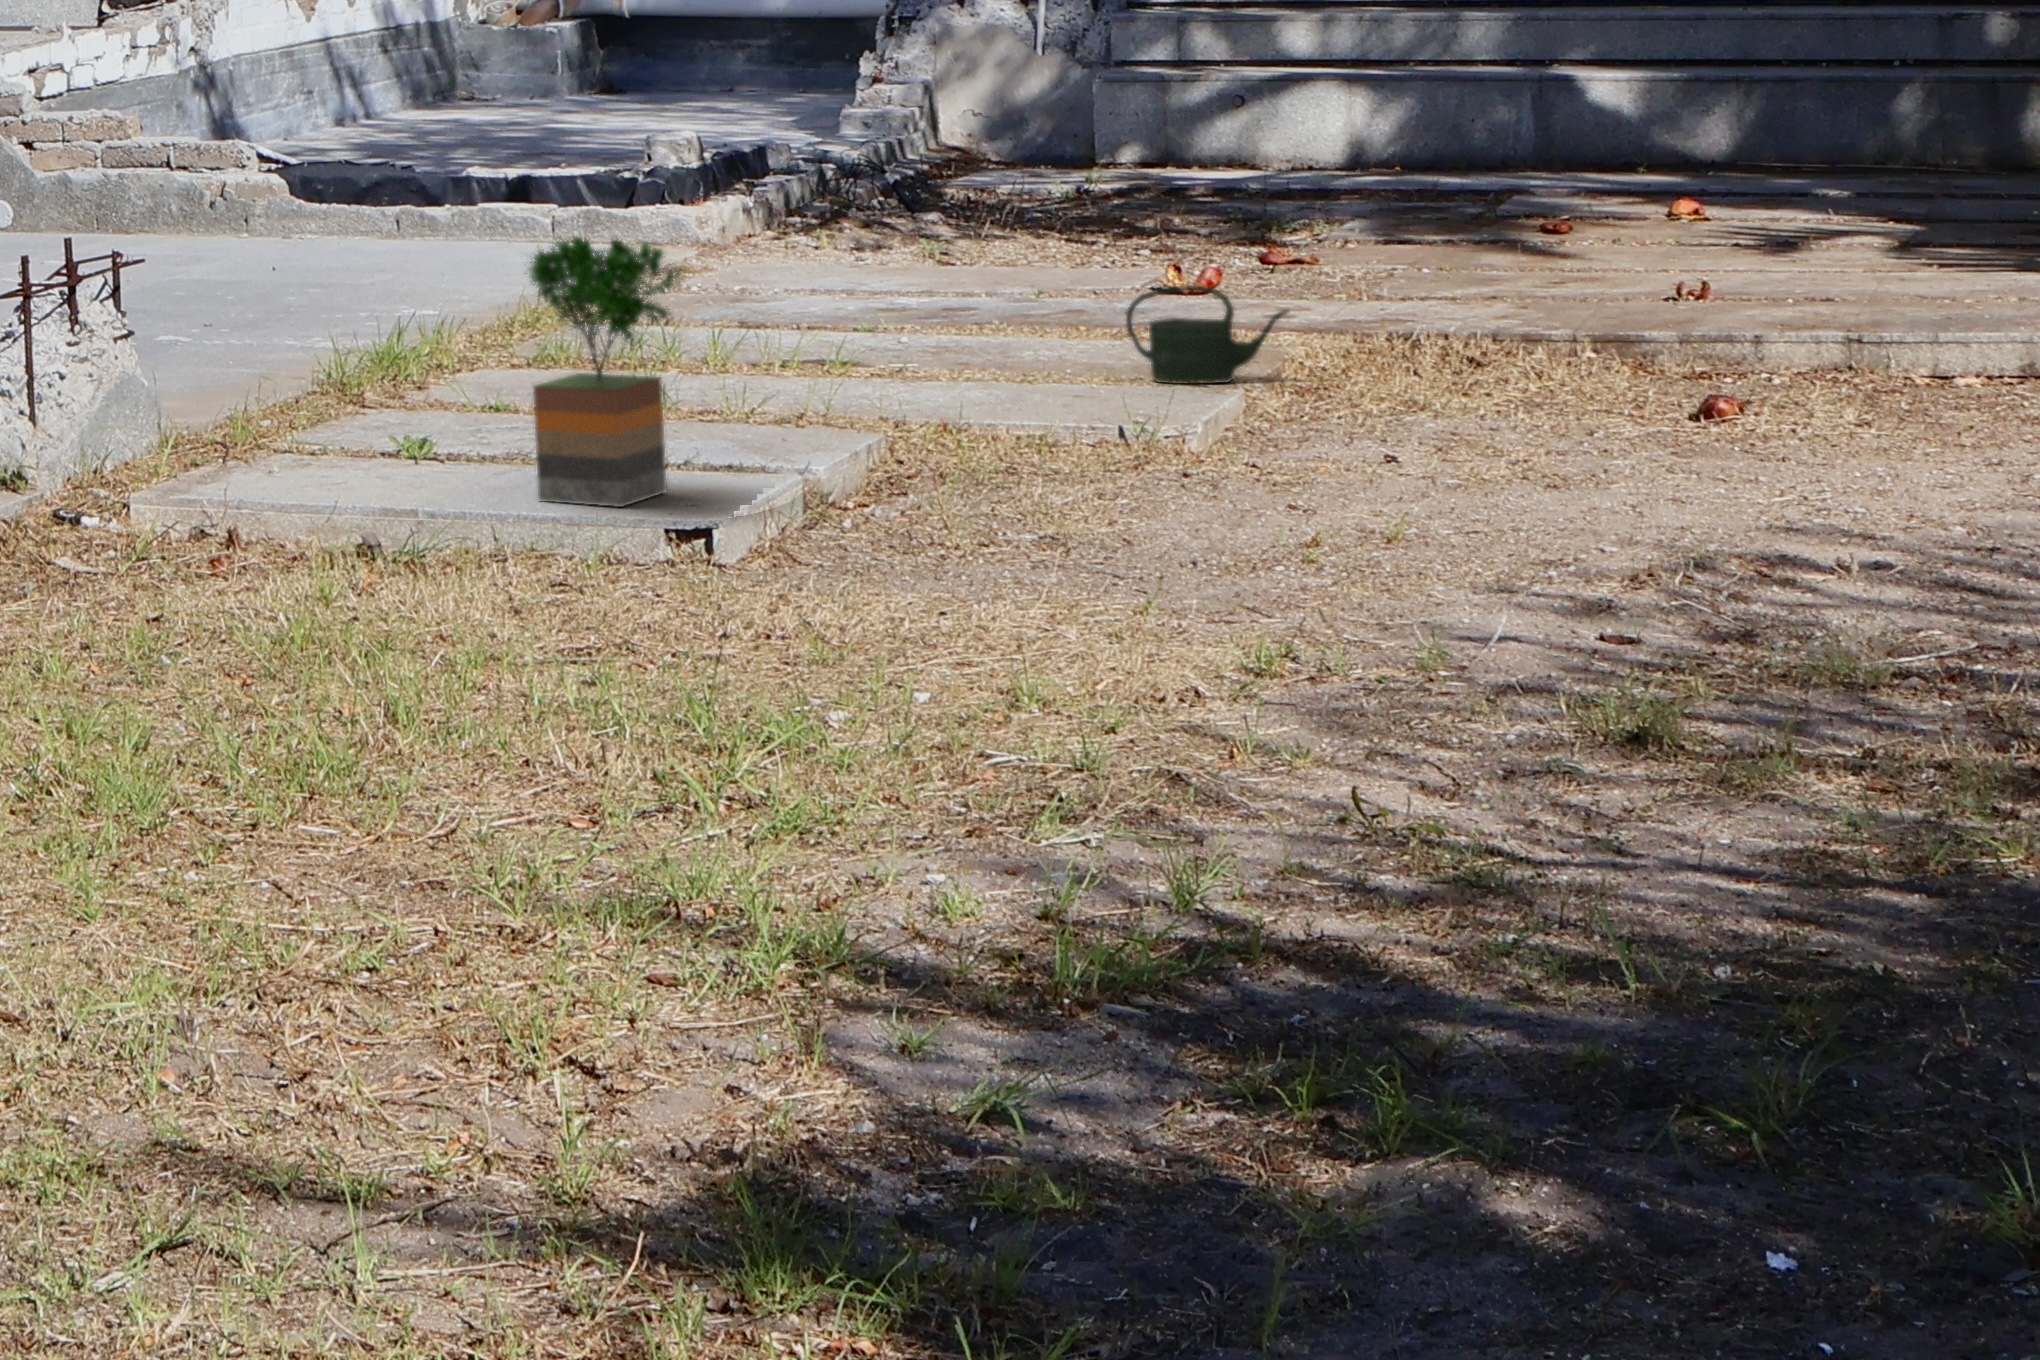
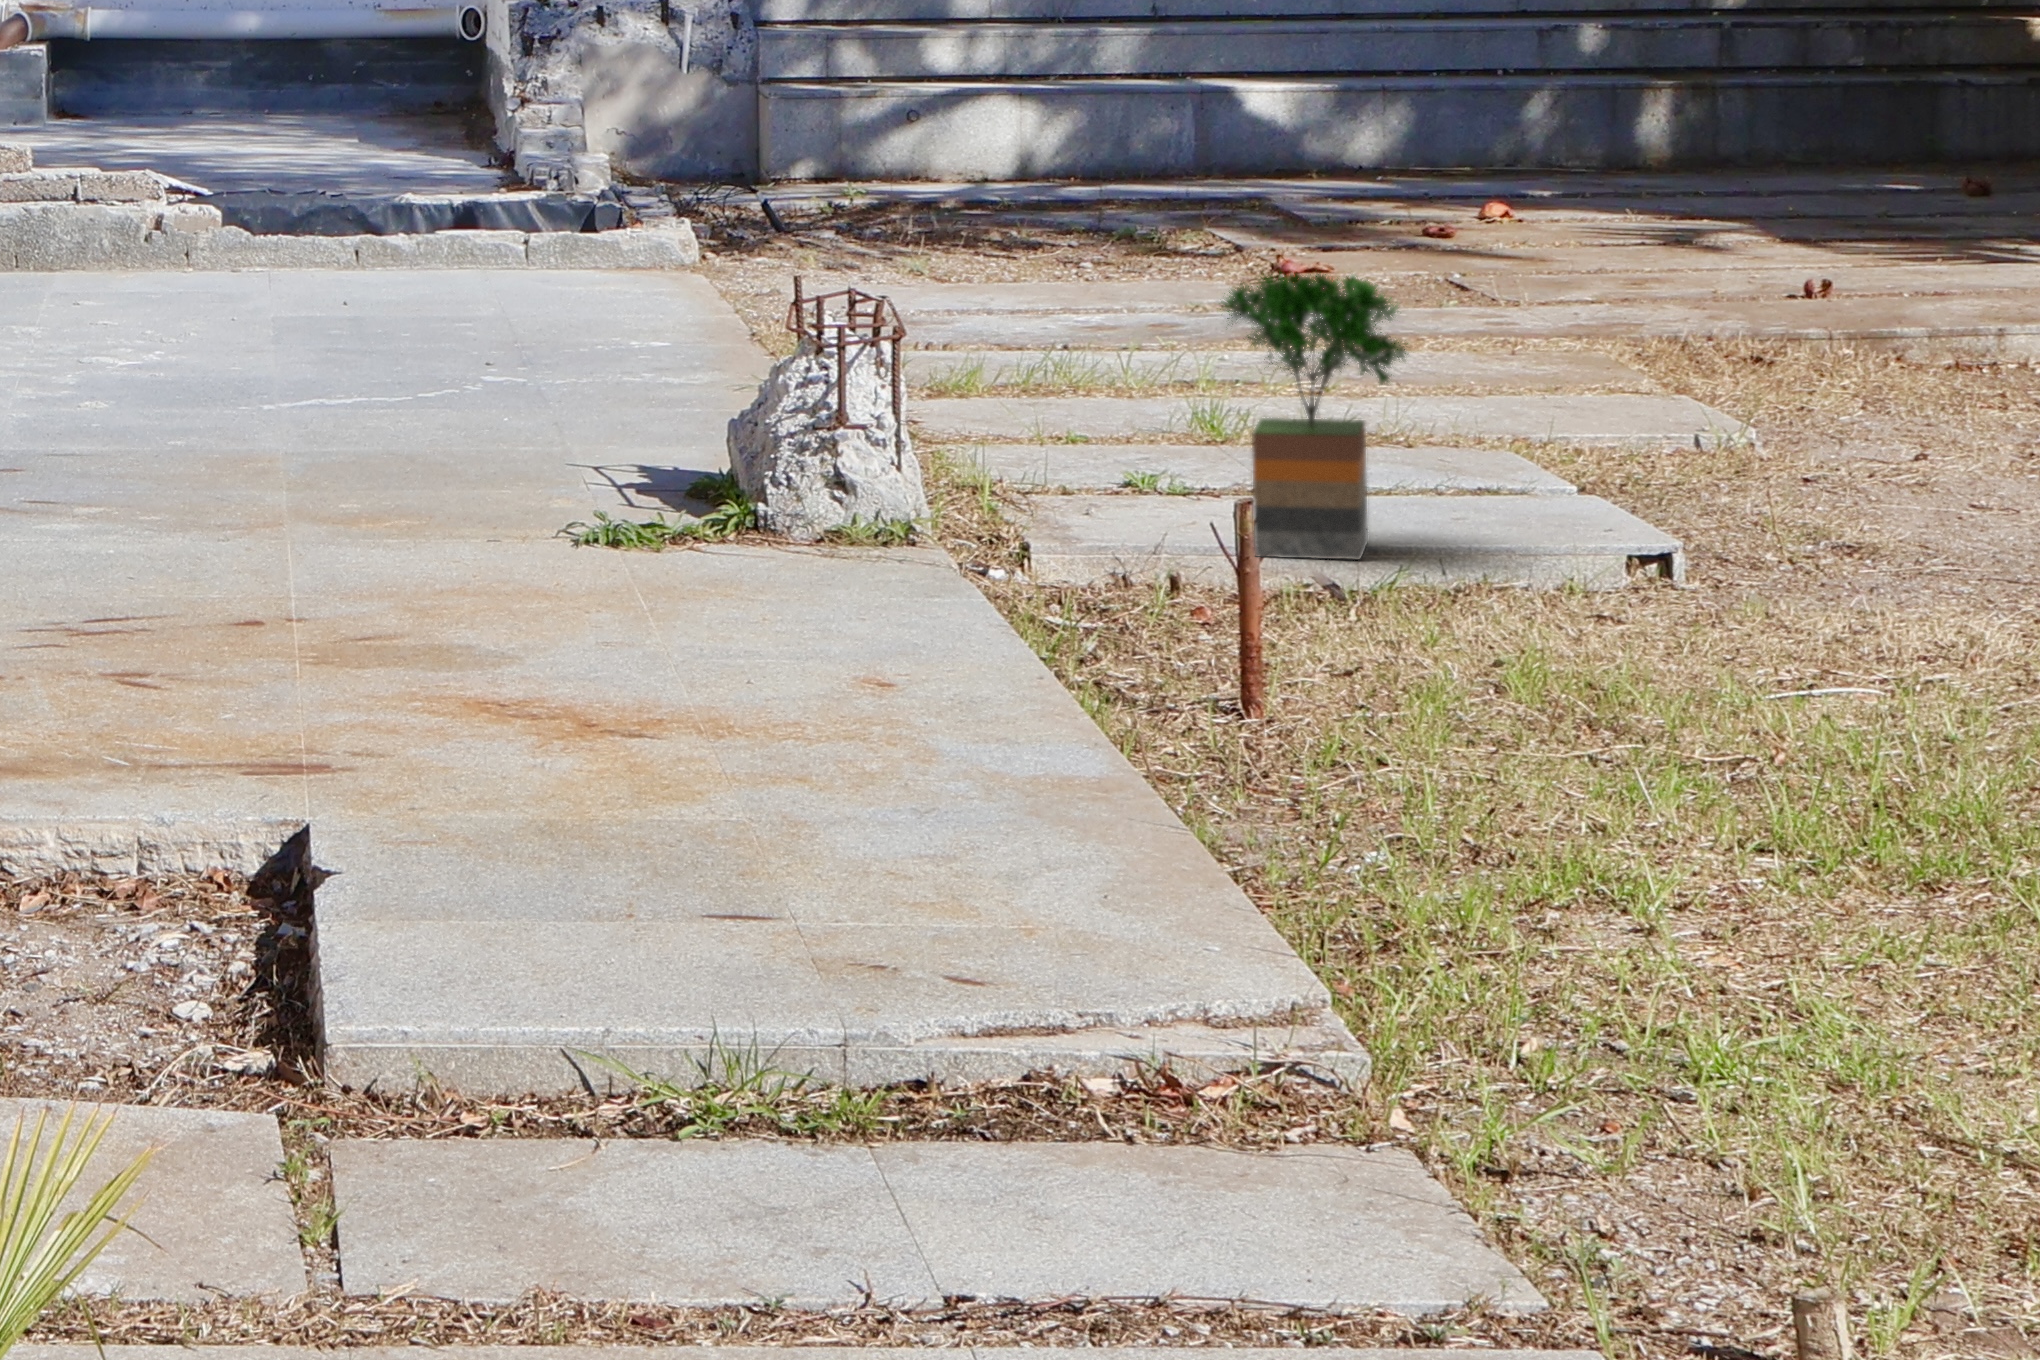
watering can: present [1126,285,1288,384] -> none [1528,312,1695,414]

